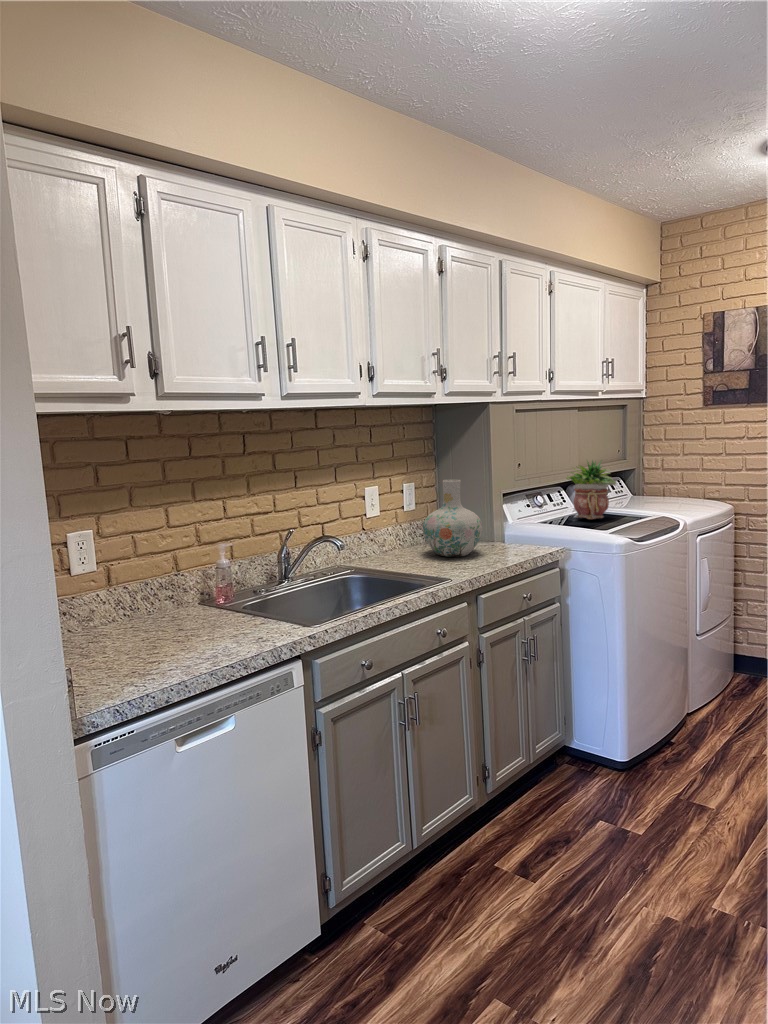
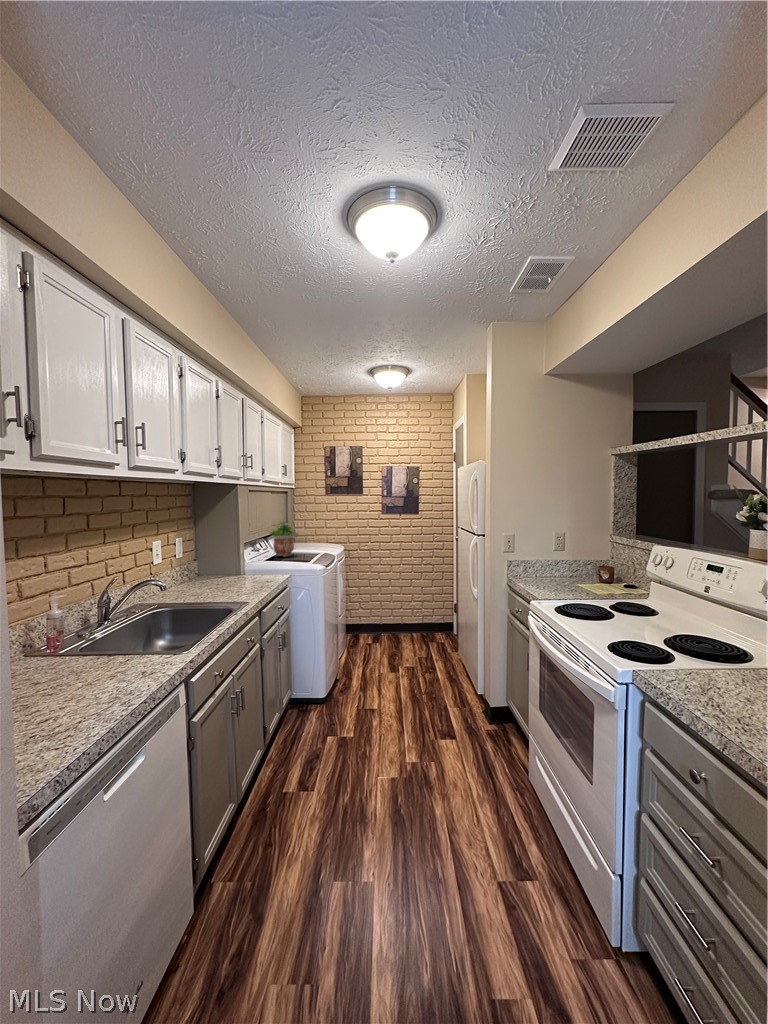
vase: present [423,479,482,557] -> none [198,534,241,587]

